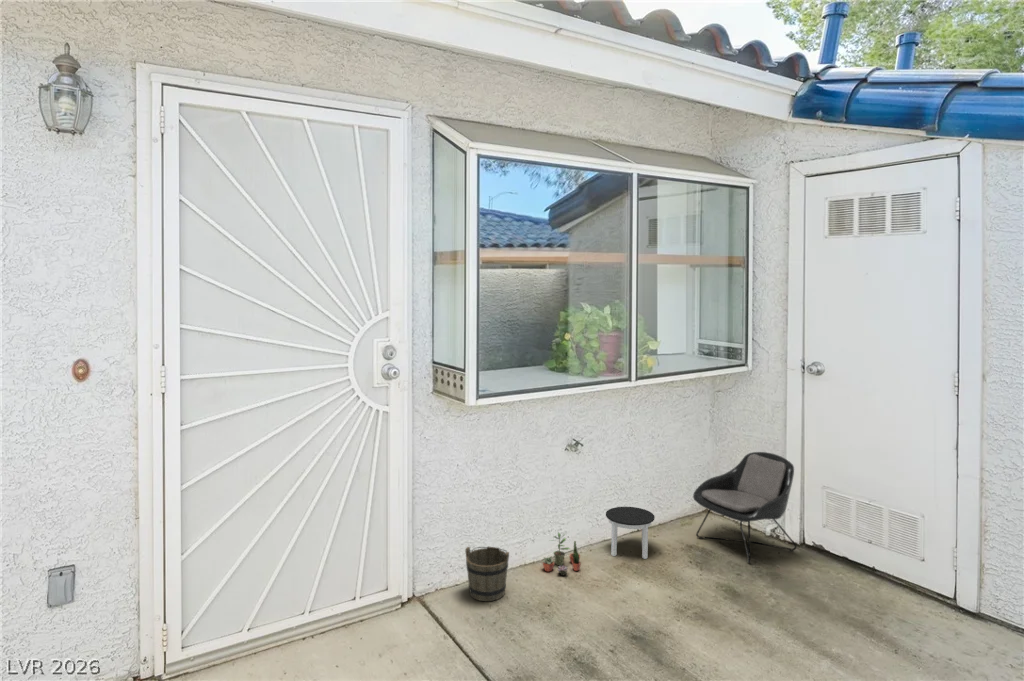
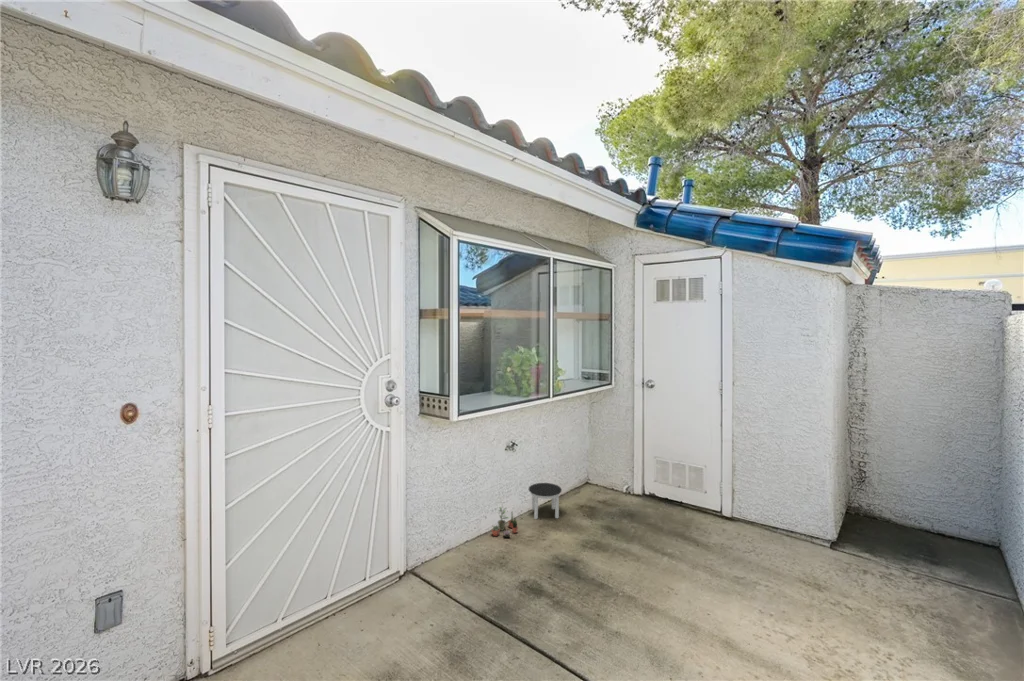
lounge chair: present [693,452,796,563] -> none [582,439,646,513]
bucket: present [466,546,509,601] -> none [441,523,475,565]

